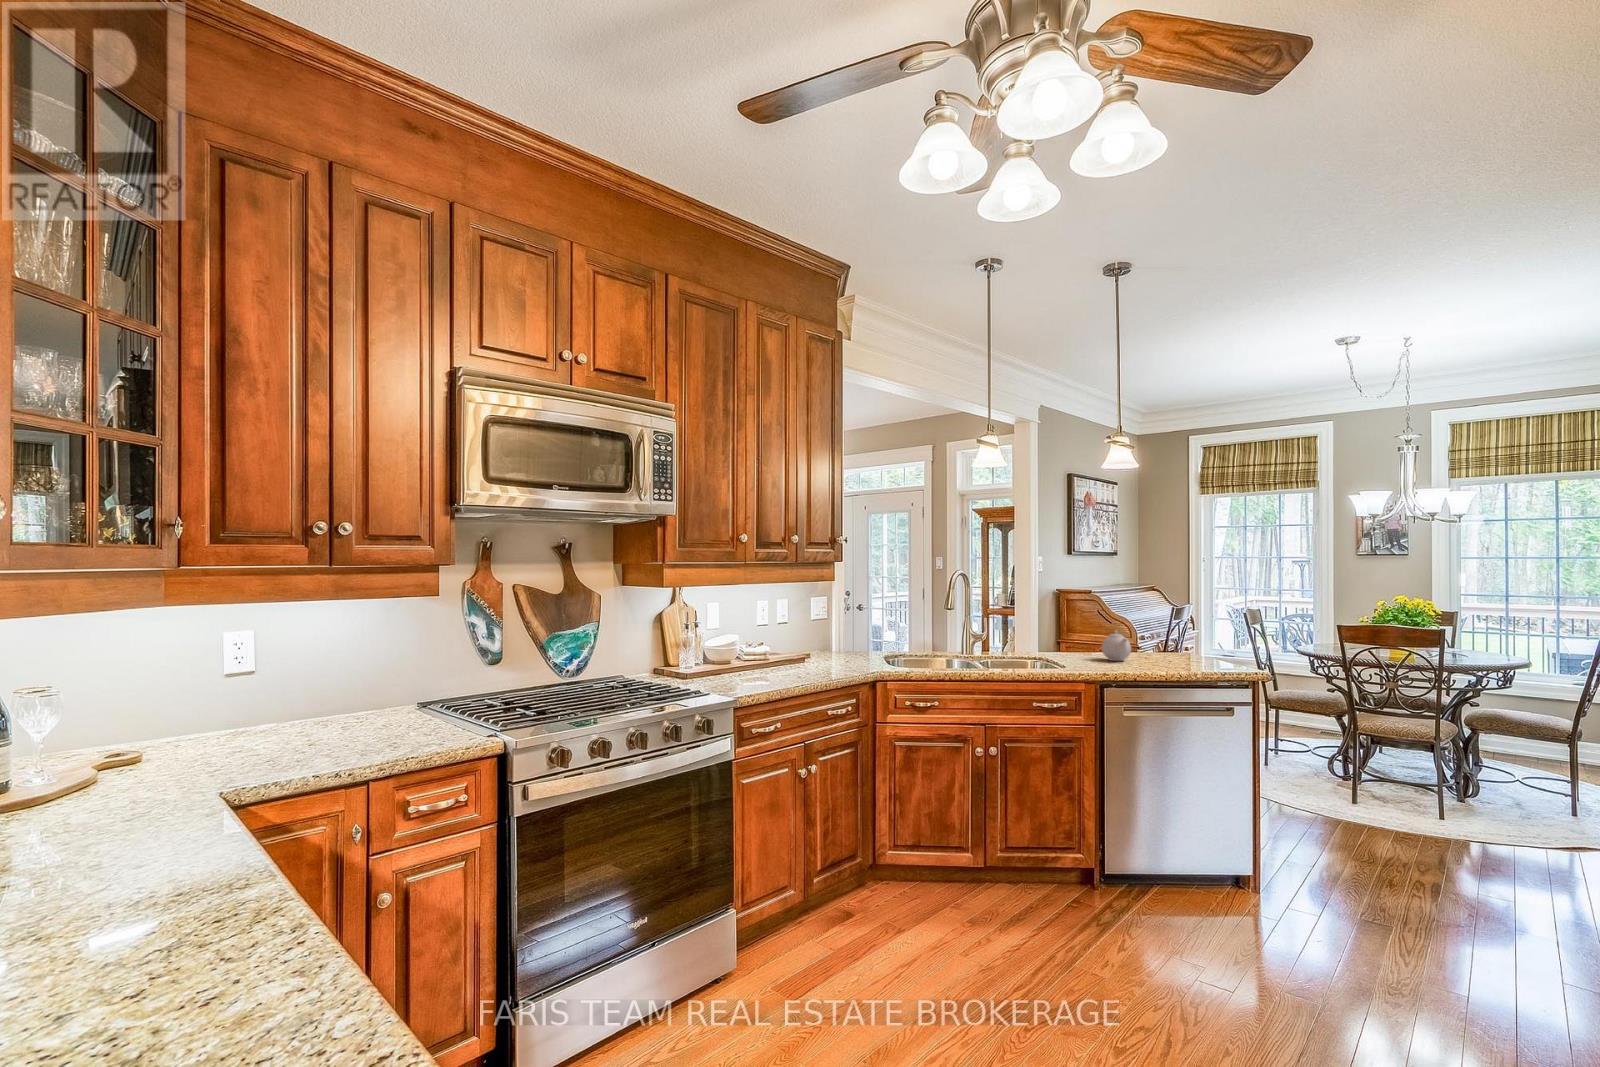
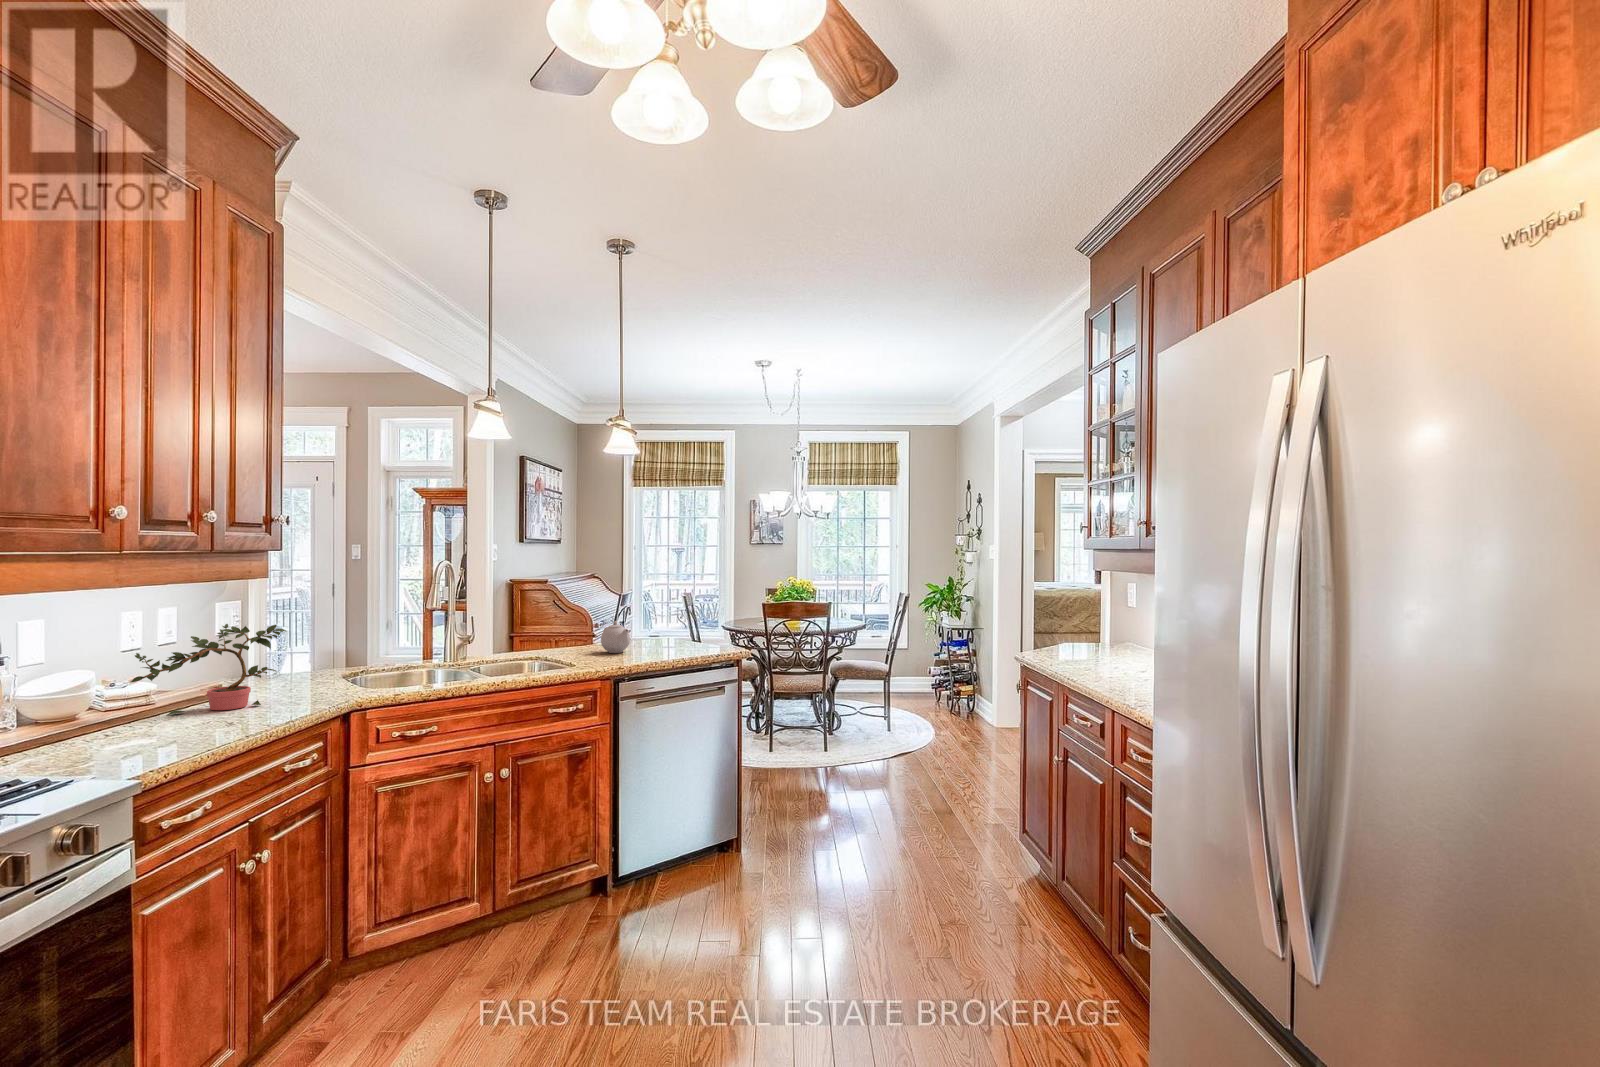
potted plant: none [756,610,839,668] -> present [131,624,286,715]

